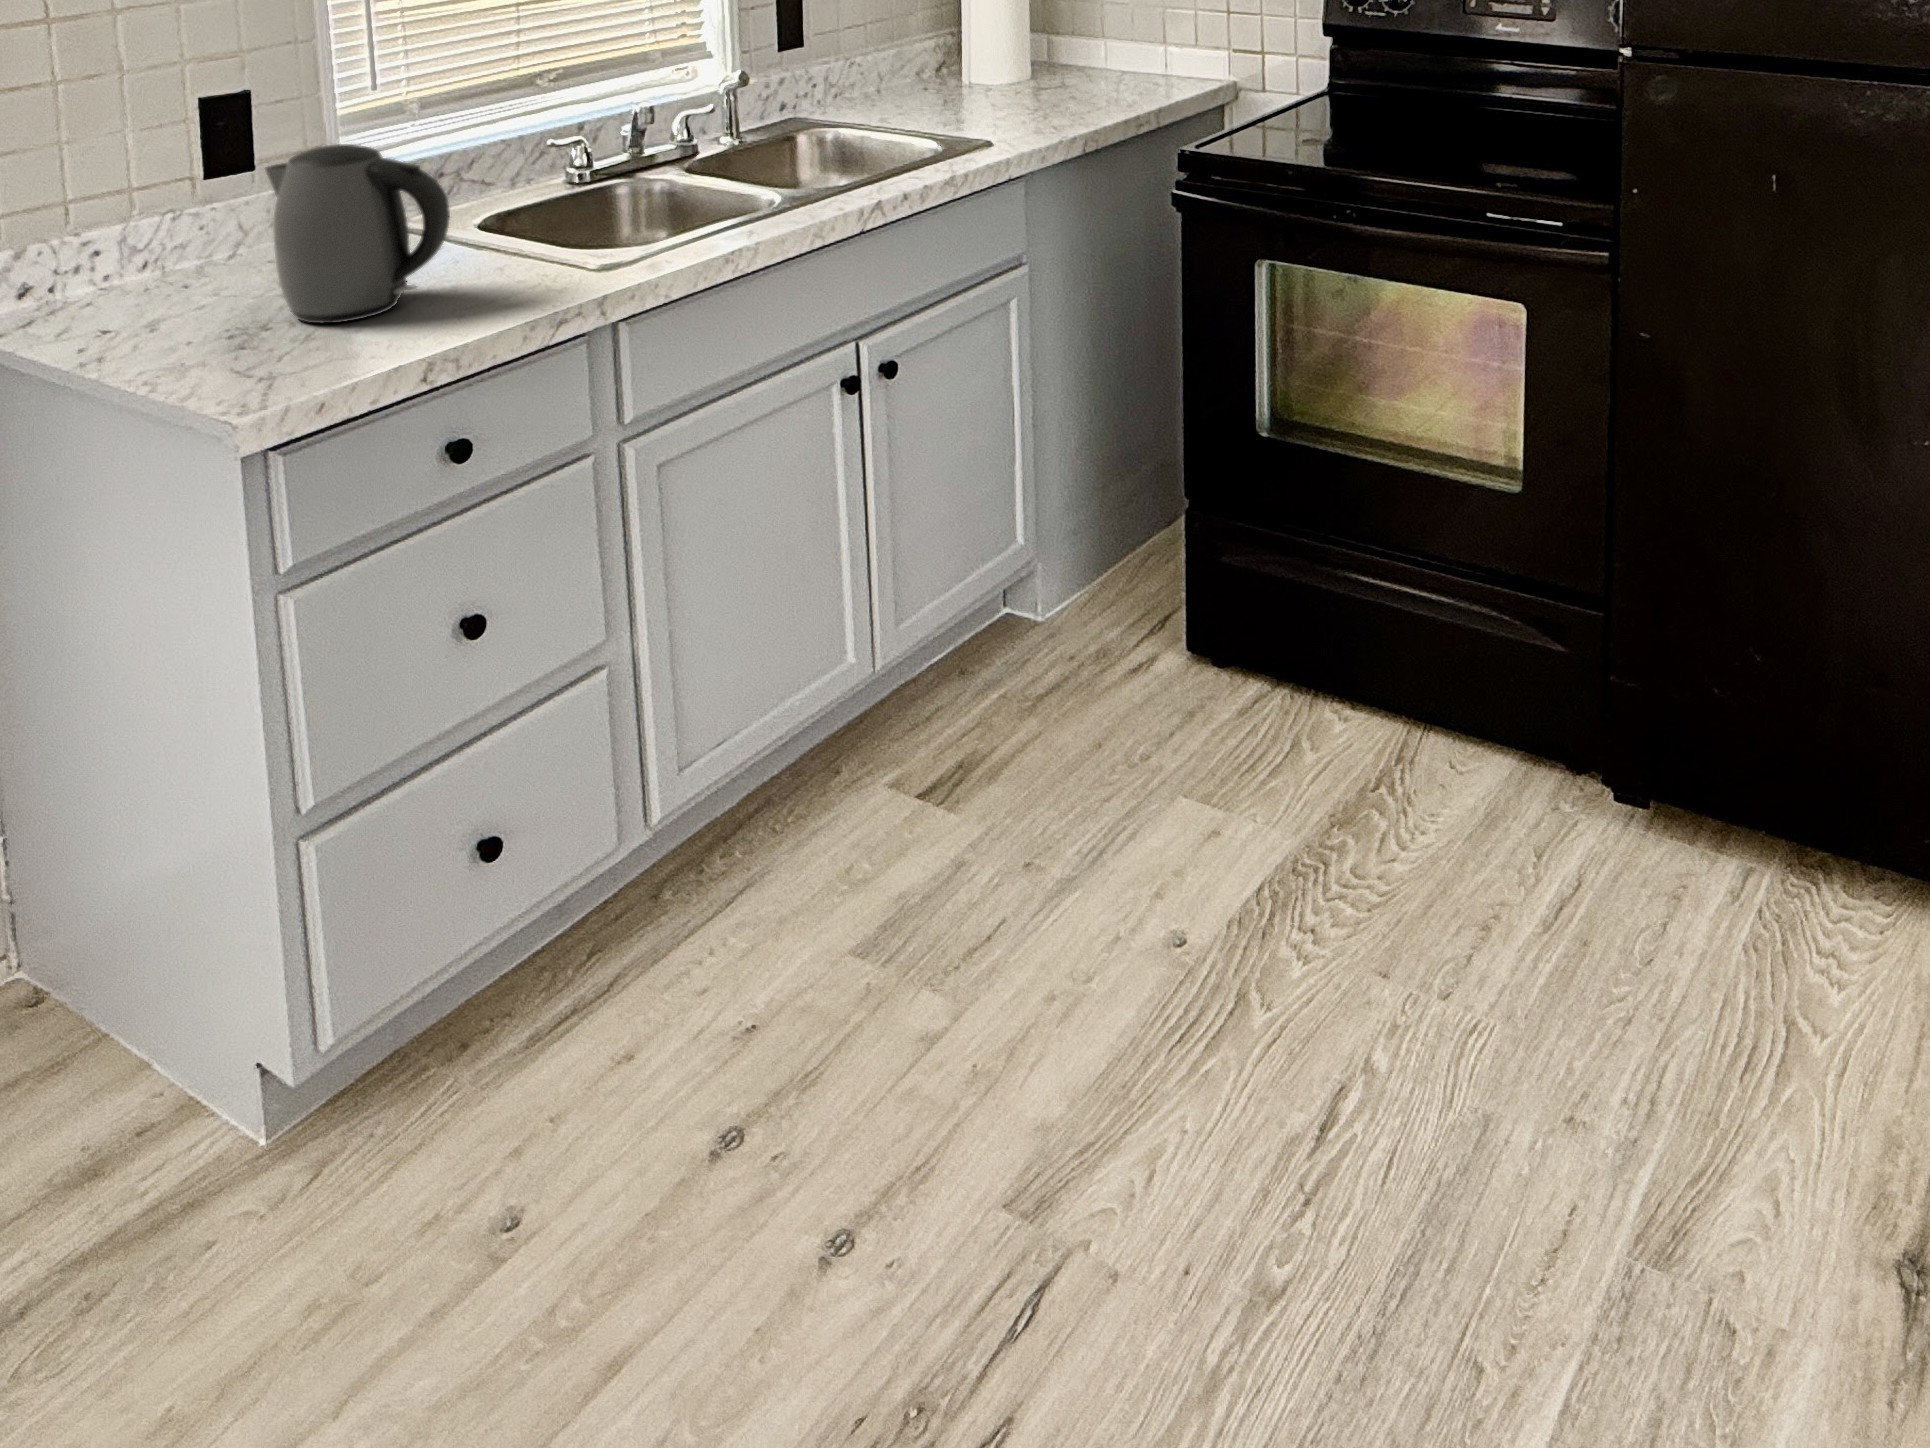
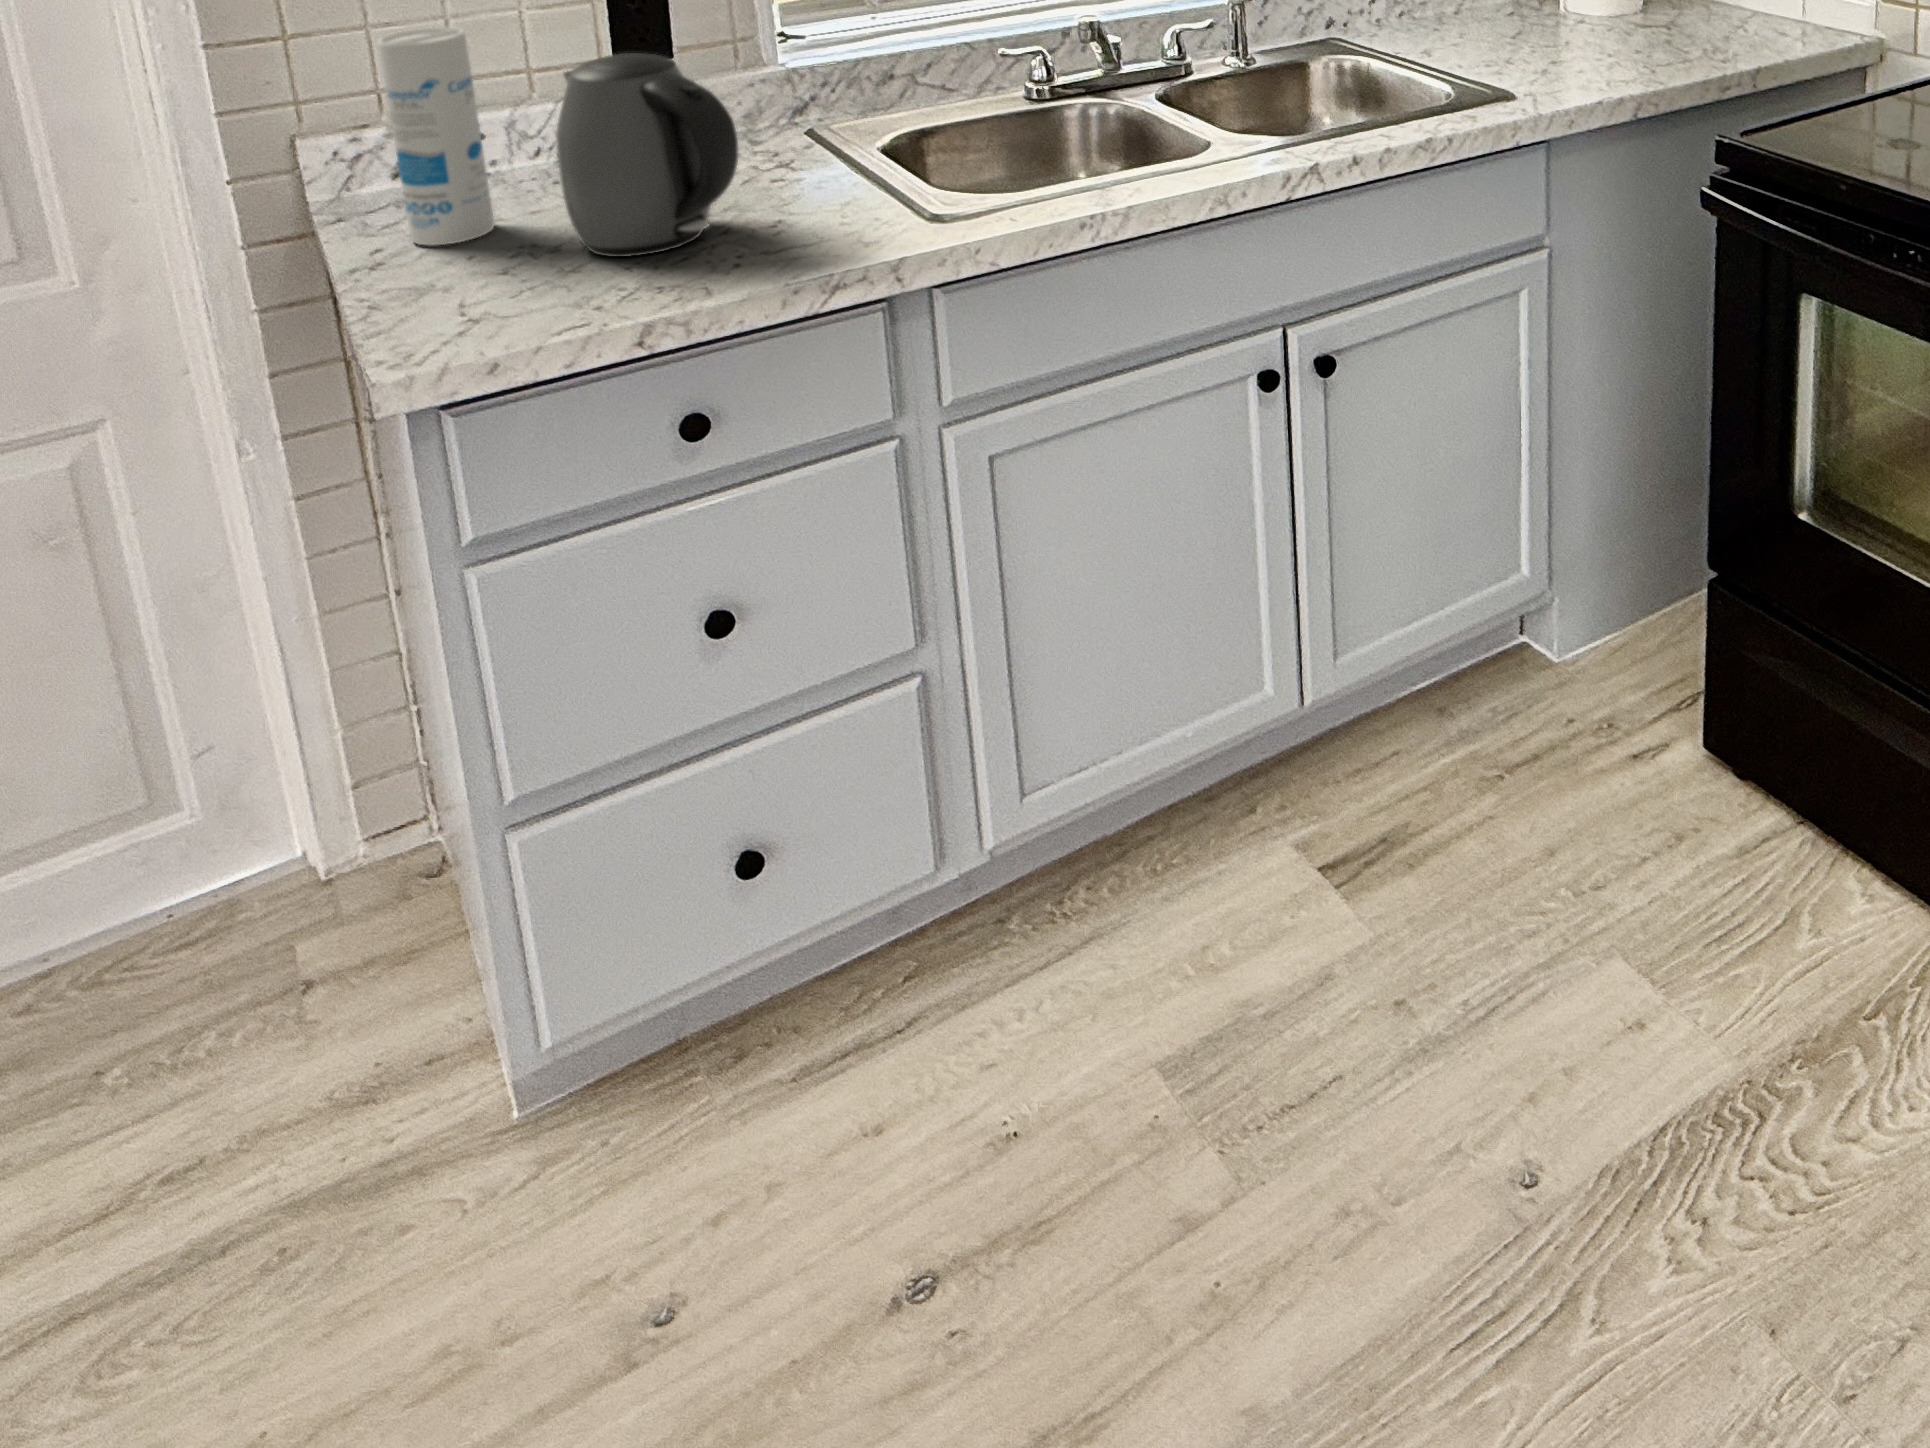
canister: none [82,138,179,339] -> present [378,27,494,245]

